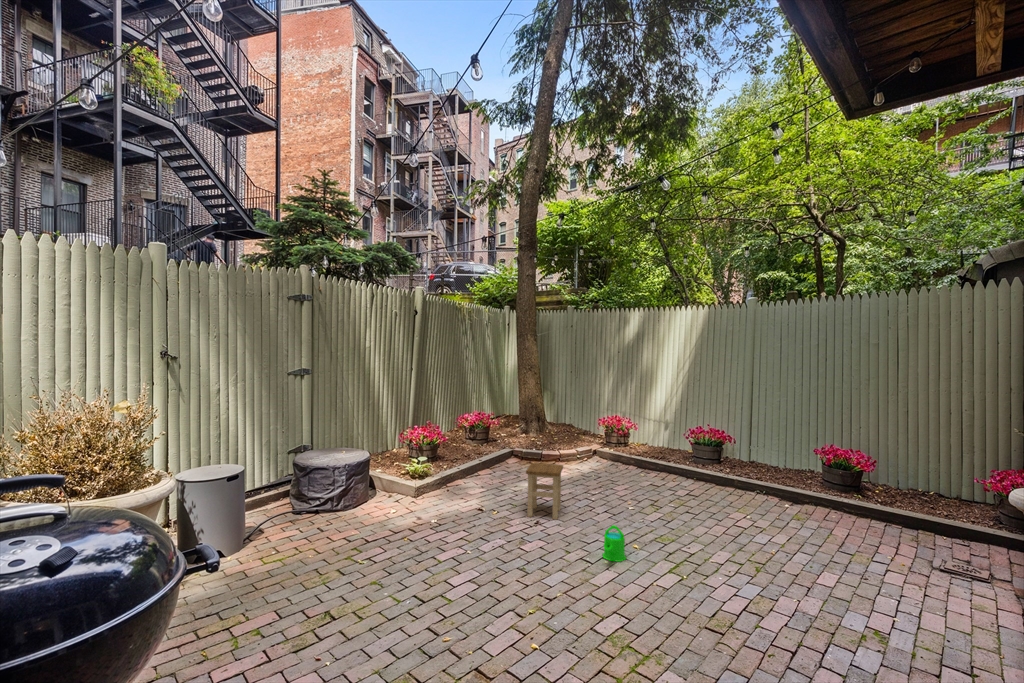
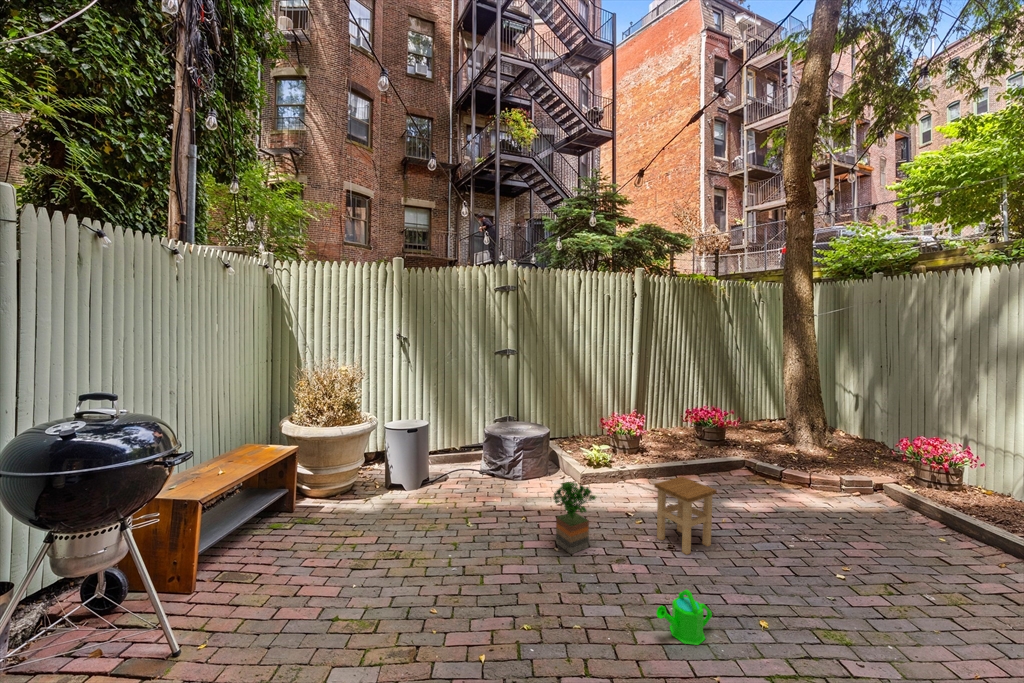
potted tree: none [467,482,506,548] -> present [554,482,596,554]

